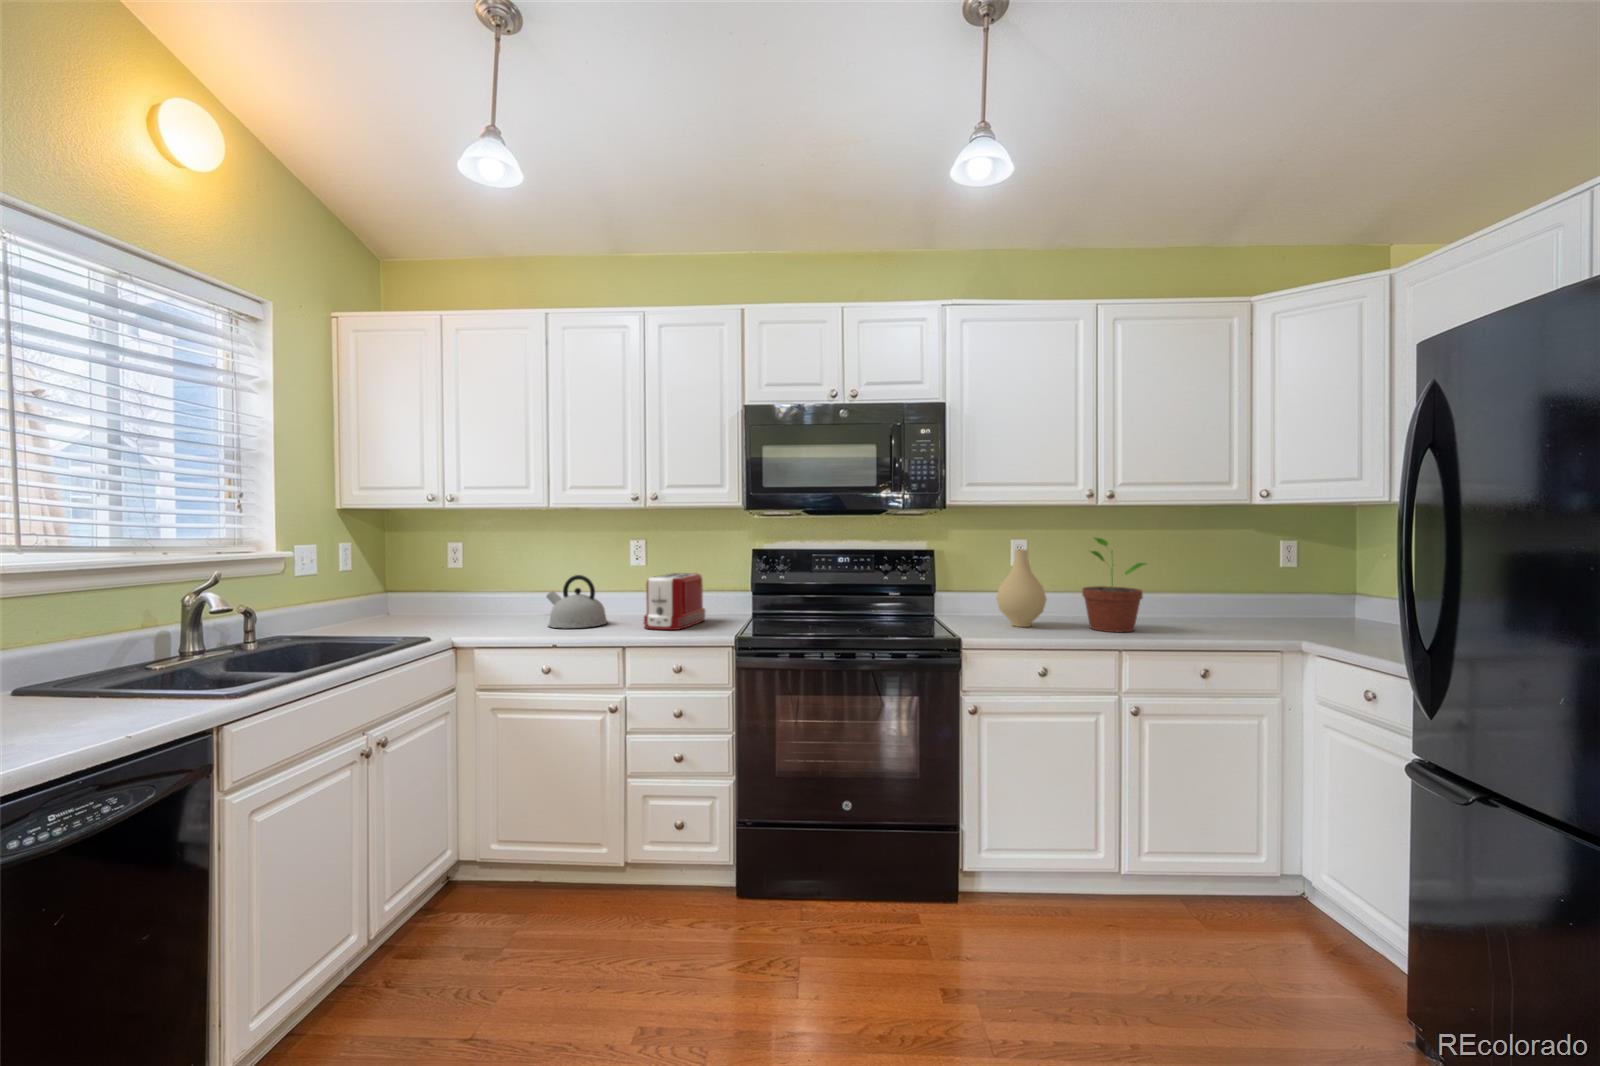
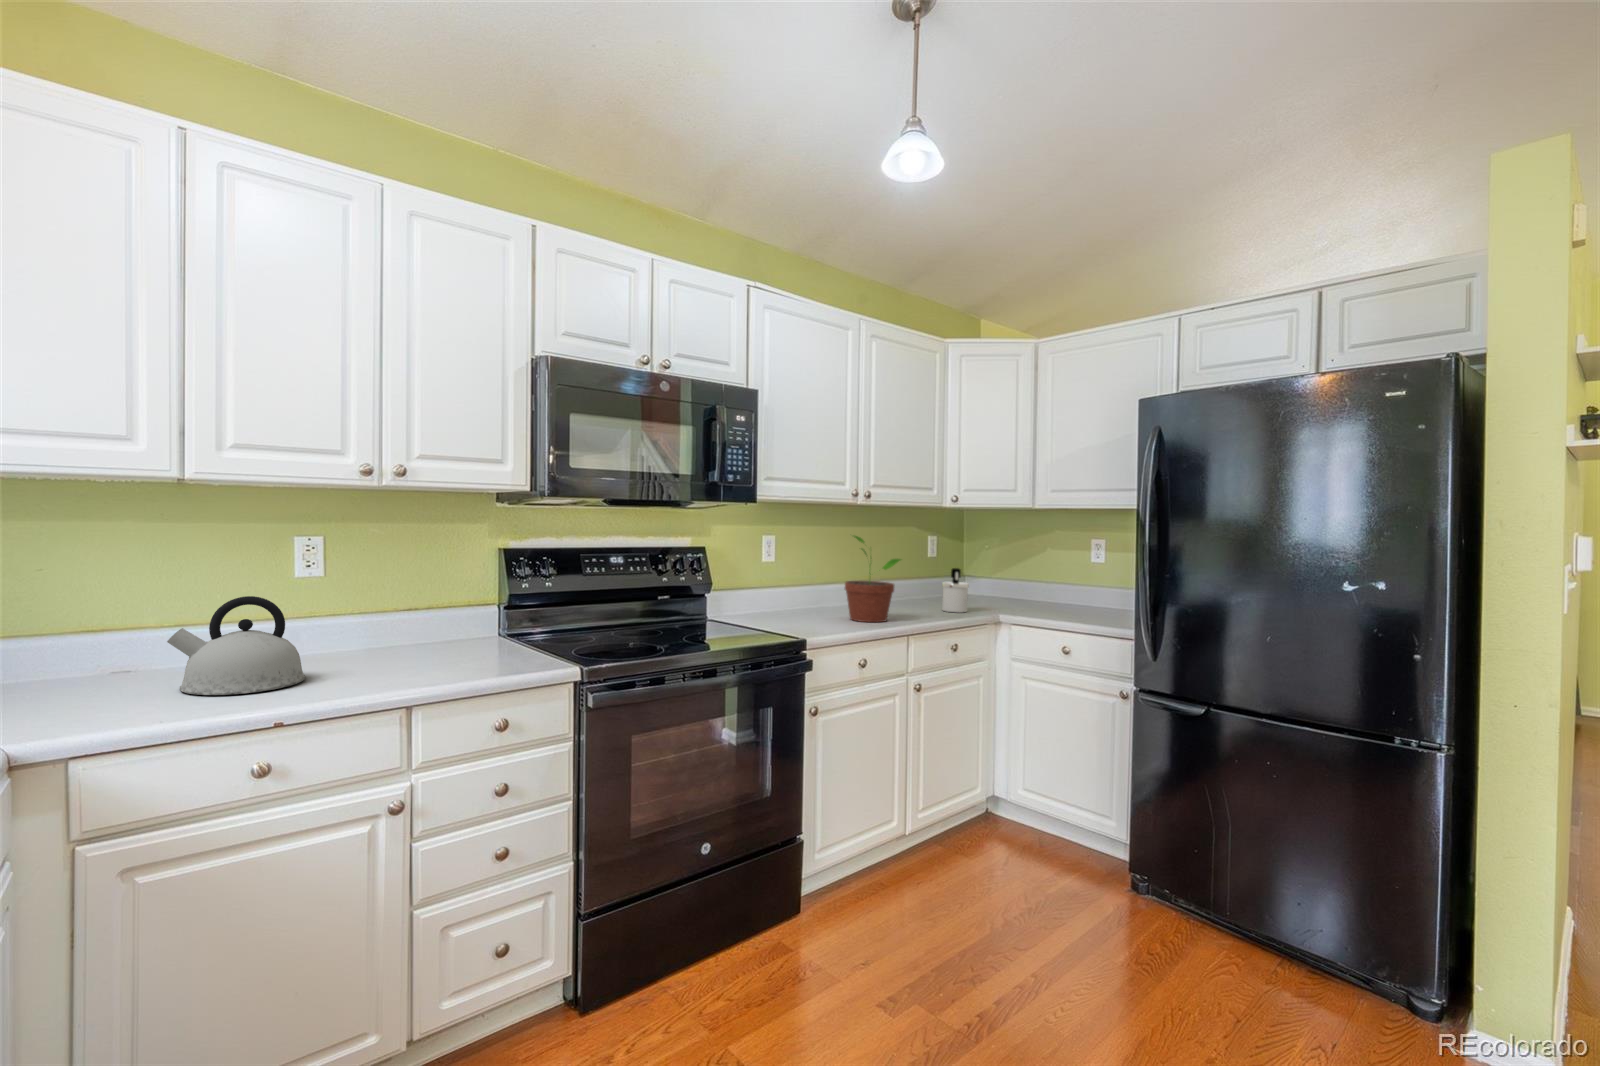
vase: present [996,549,1046,627] -> none [777,547,826,625]
toaster: present [644,573,706,630] -> none [387,585,467,675]
soap dispenser: none [1254,577,1294,633] -> present [942,568,969,613]

